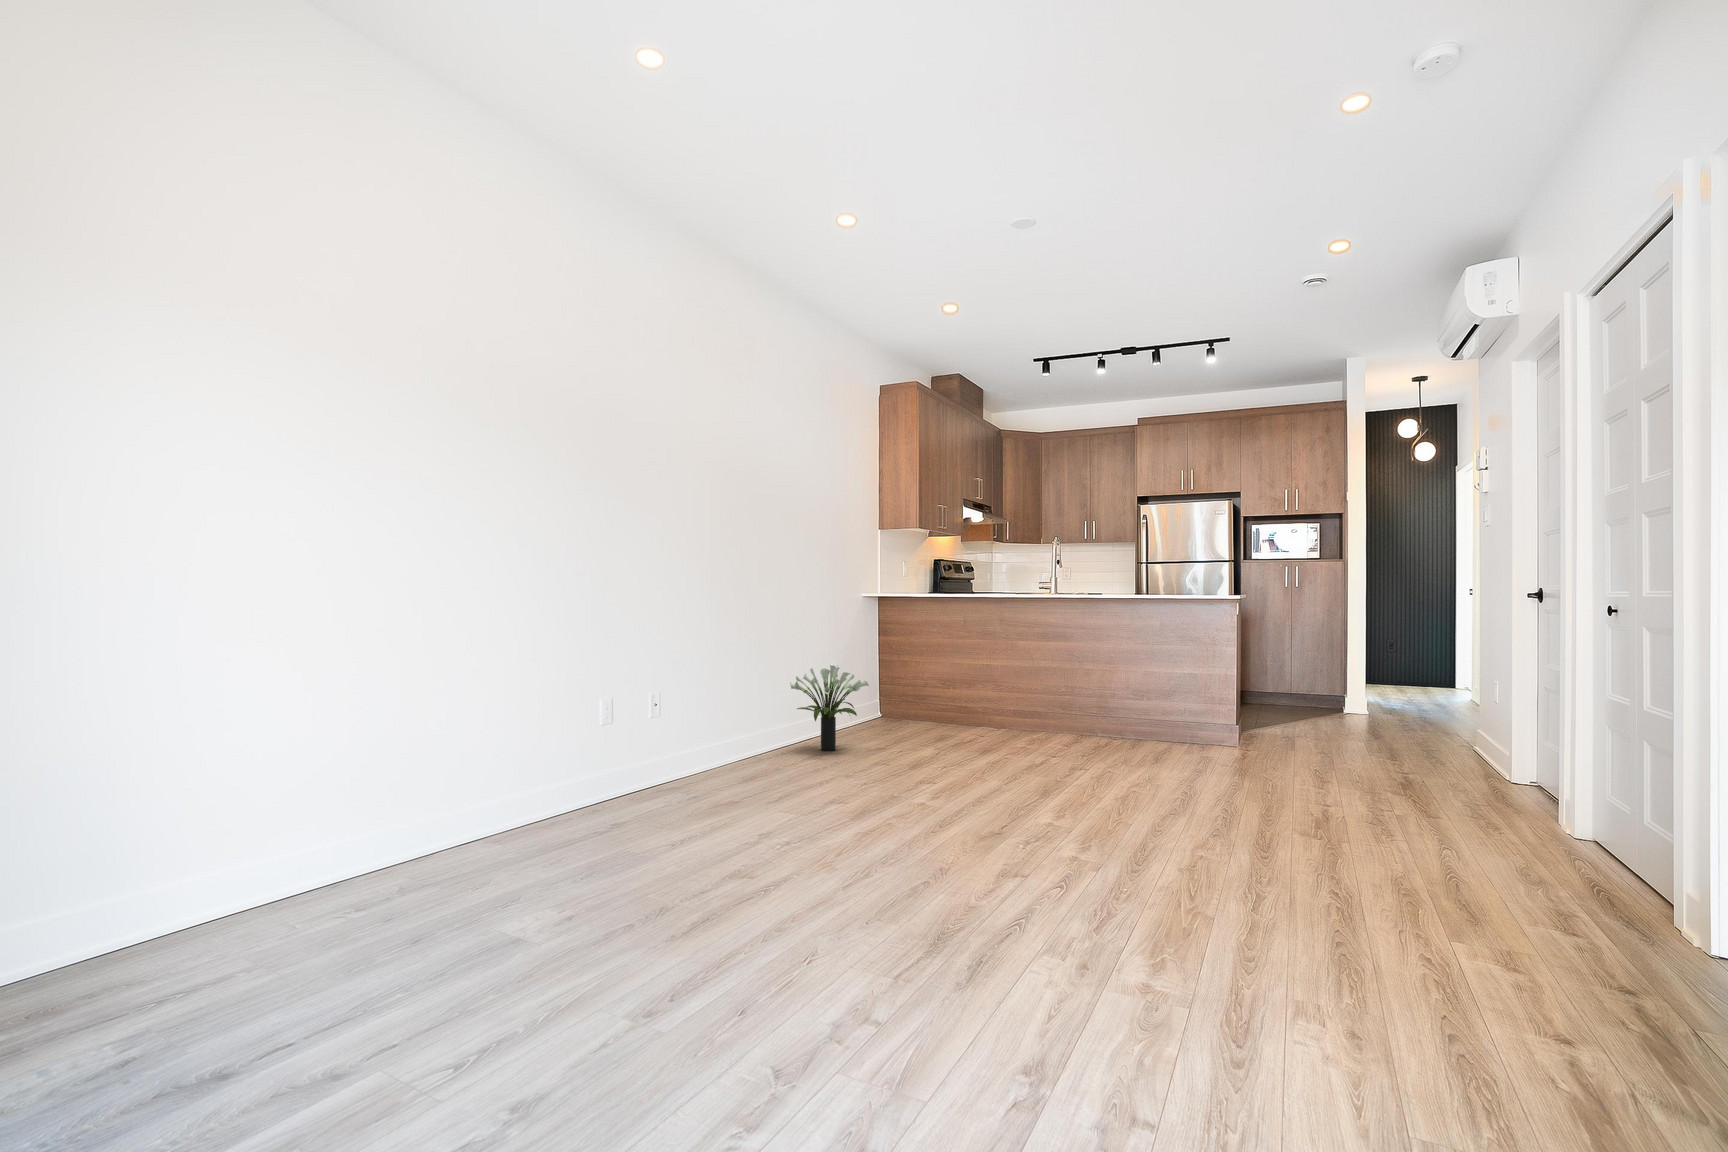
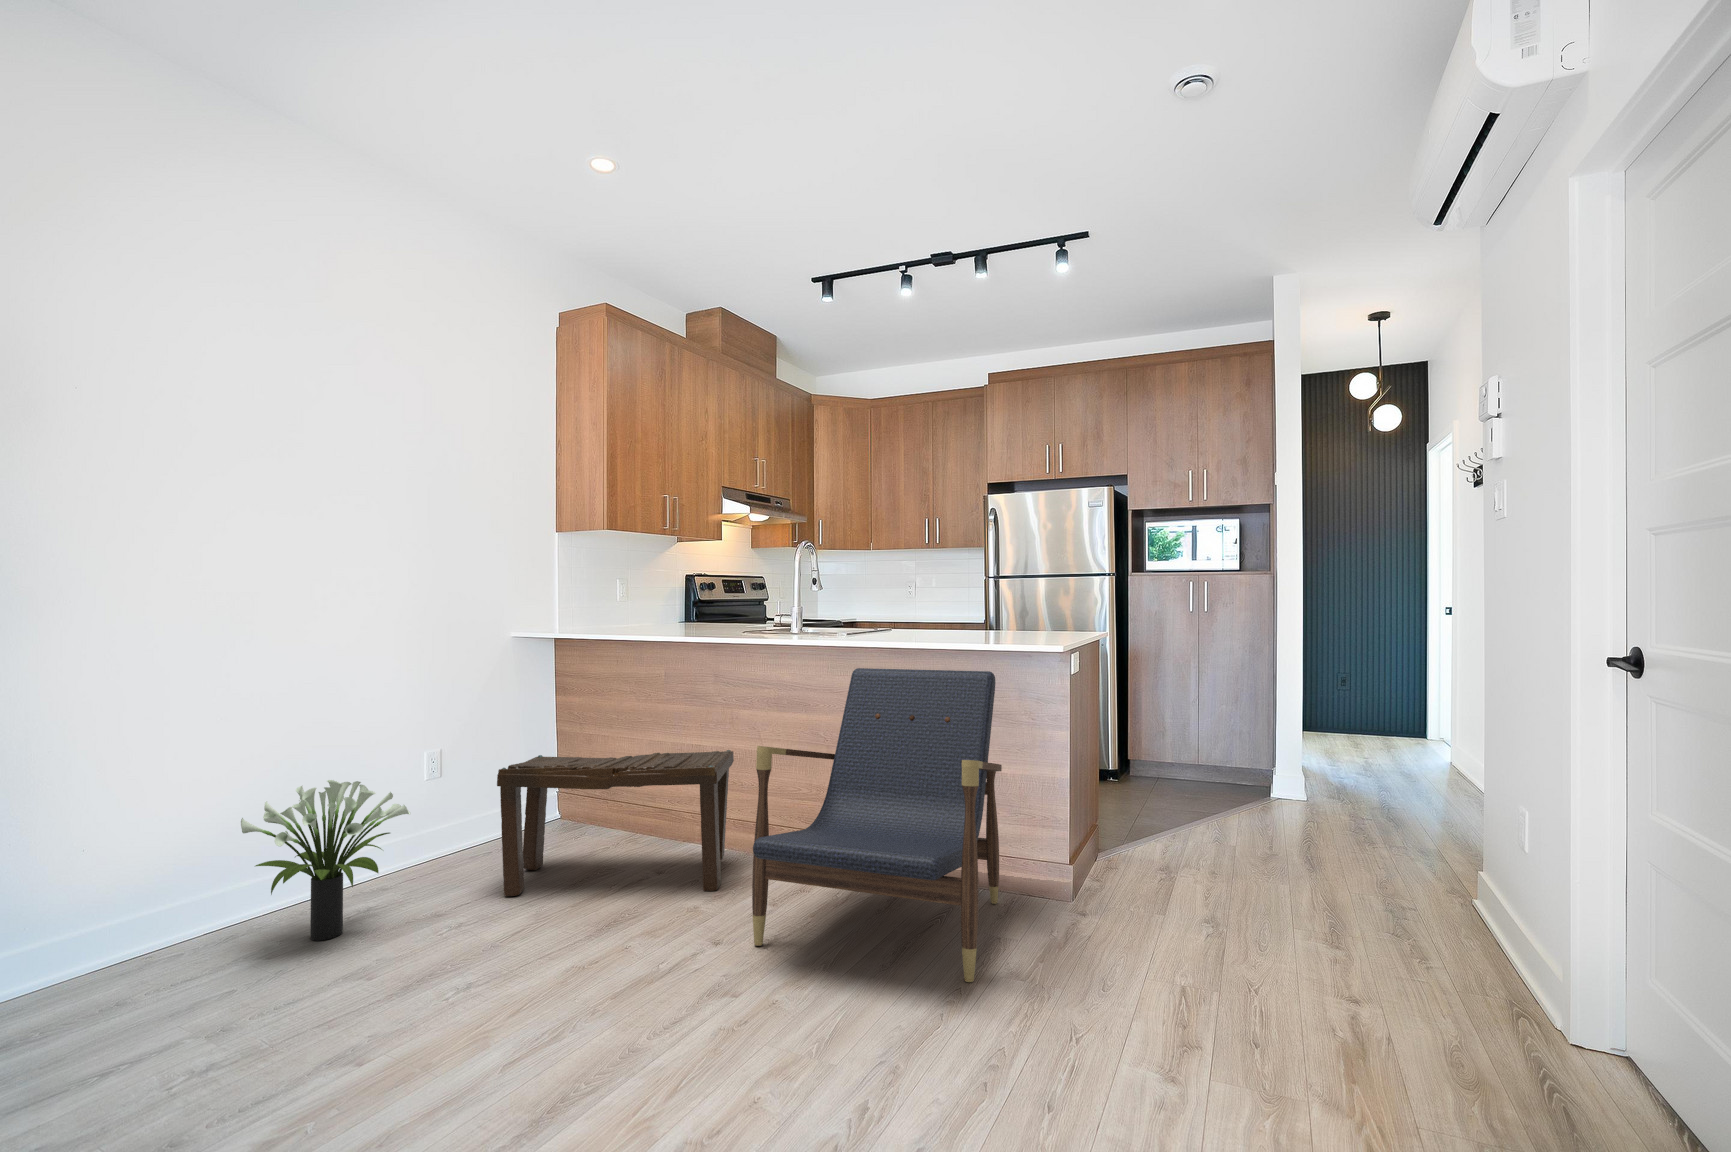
lounge chair: none [1070,612,1205,765] -> present [752,668,1002,982]
bench: none [893,663,1024,740] -> present [497,750,734,896]

